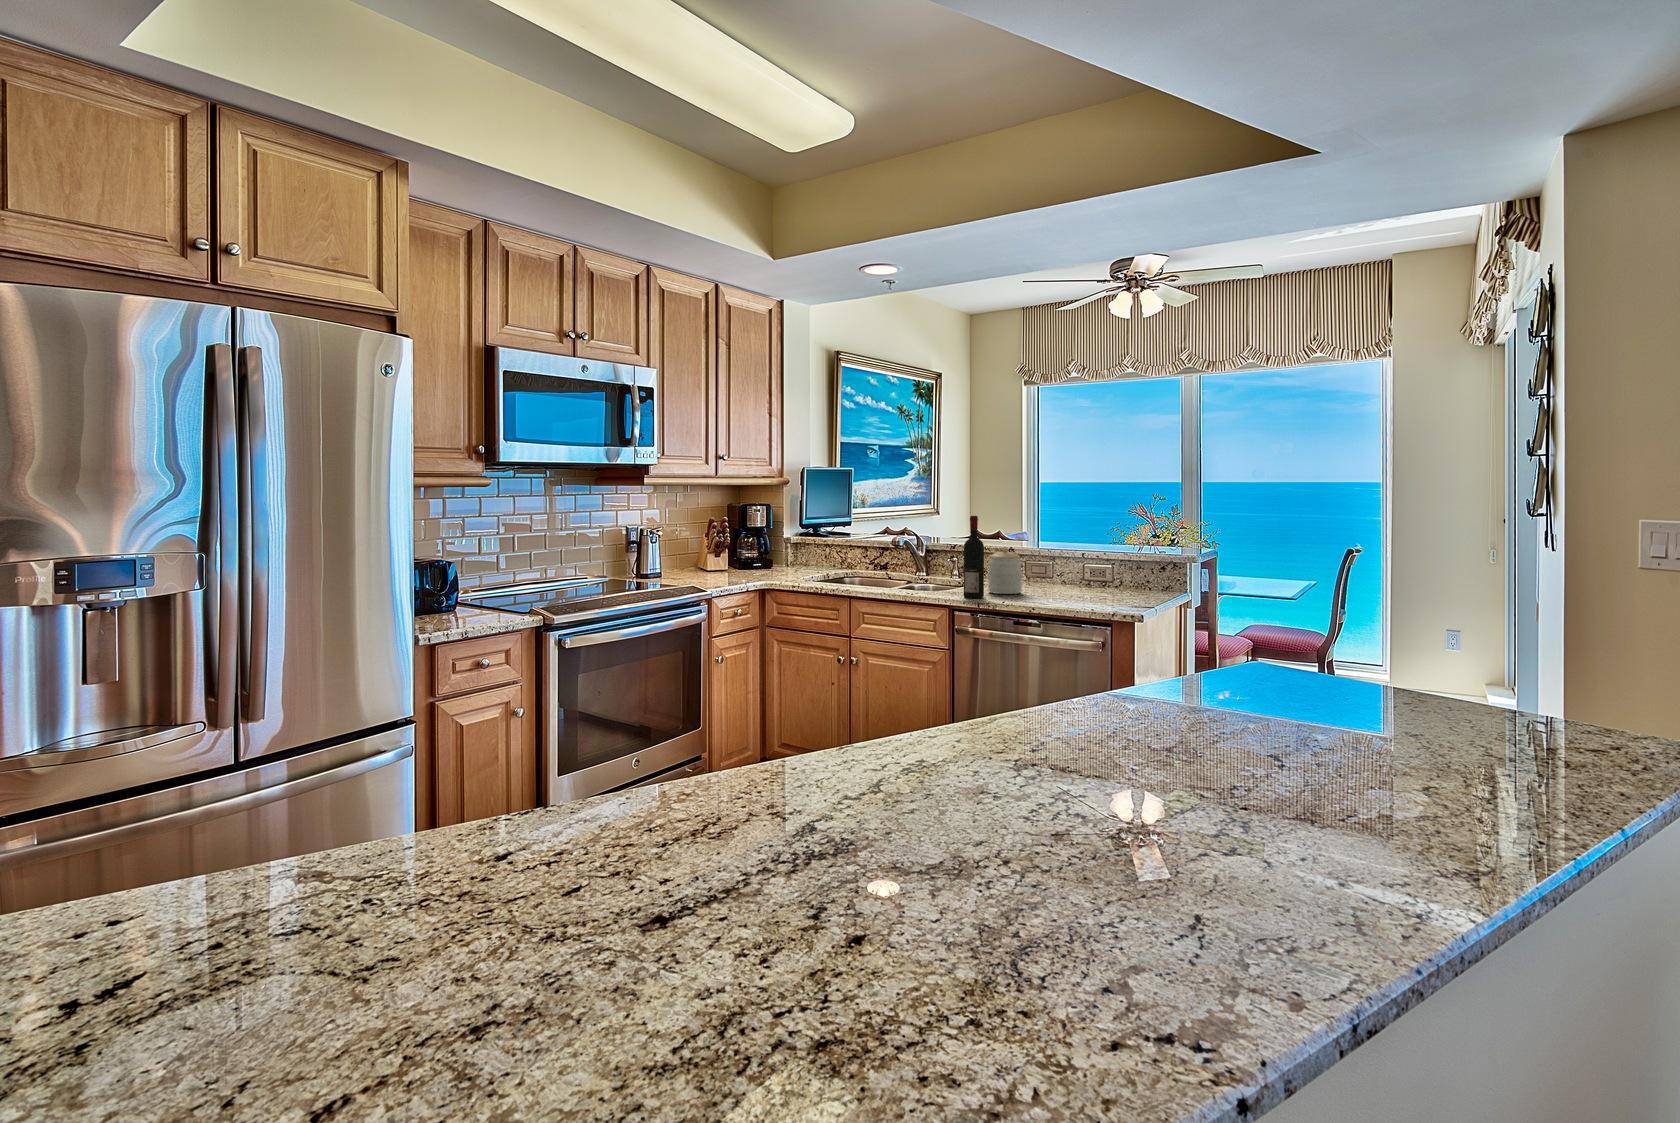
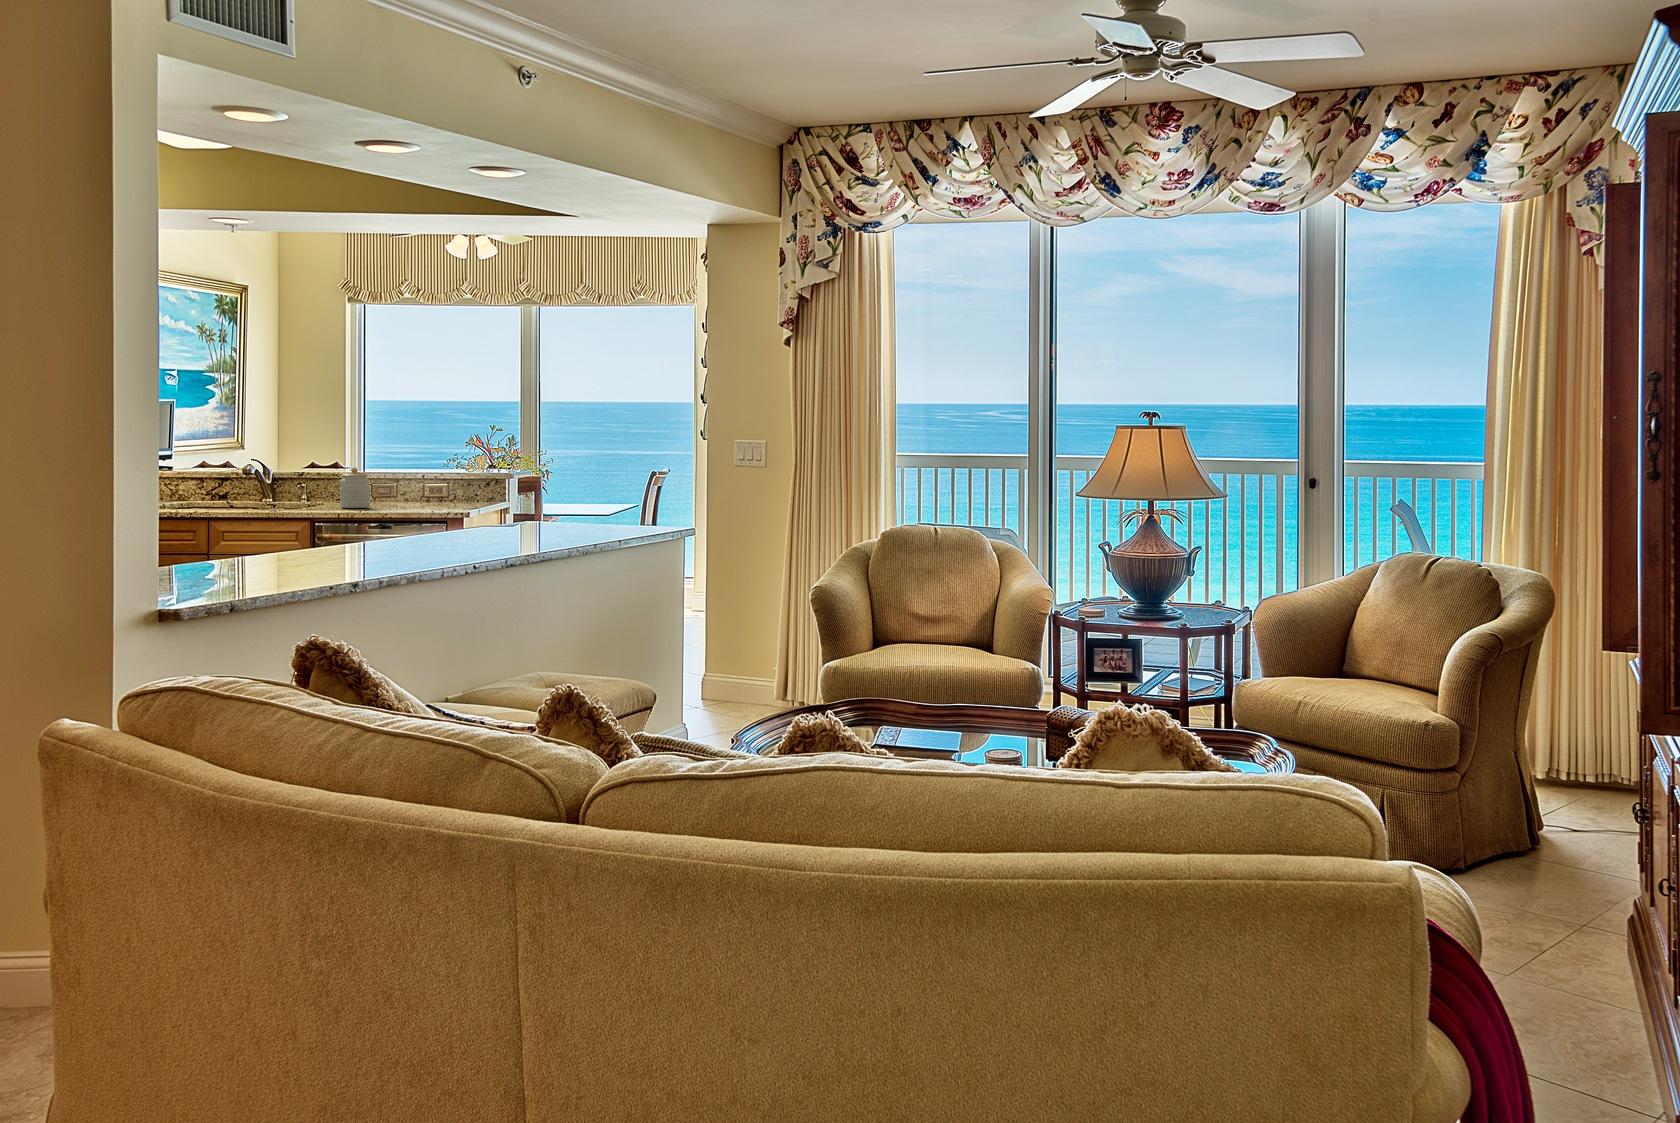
wine bottle: present [964,516,984,598] -> none [319,439,339,510]

